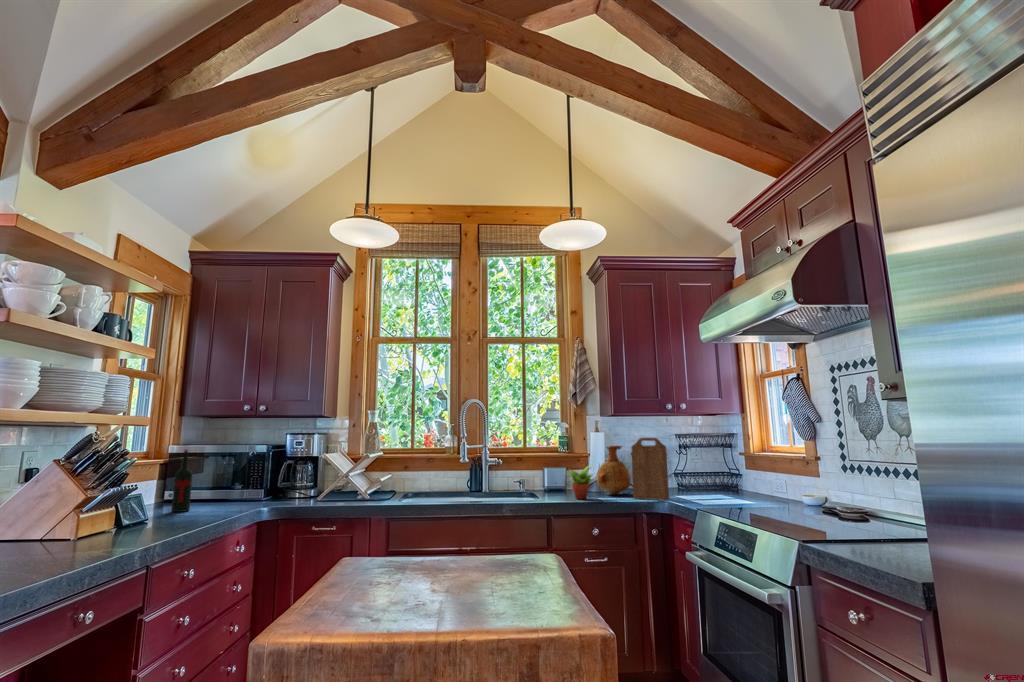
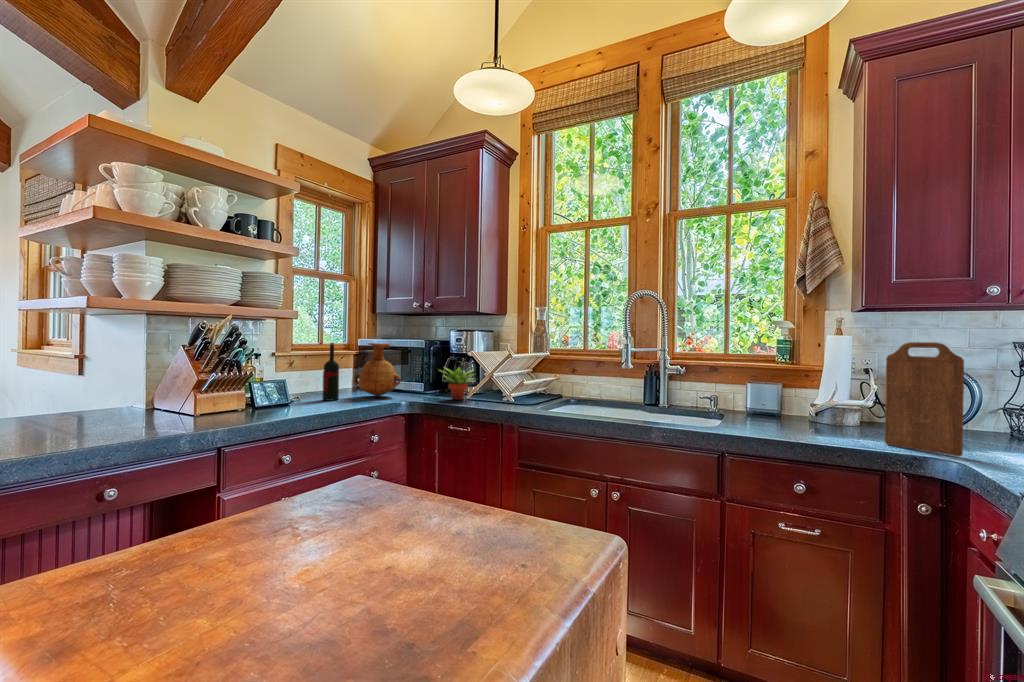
vase: present [597,446,631,495] -> present [355,343,401,397]
succulent plant: present [569,466,593,499] -> present [446,367,474,400]

